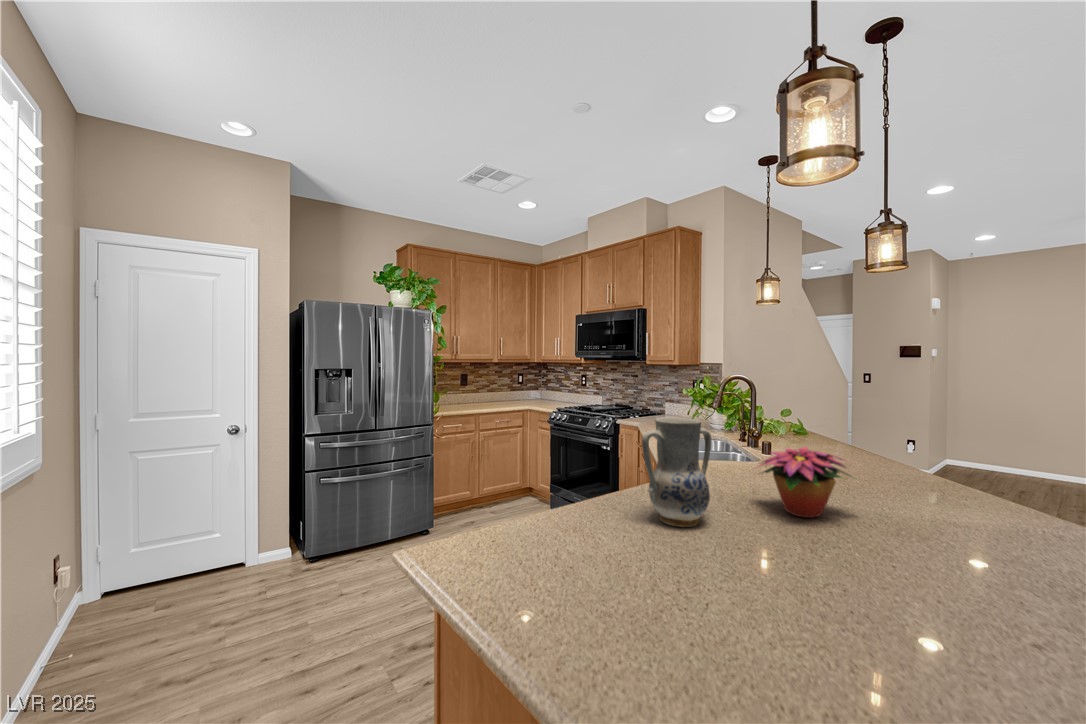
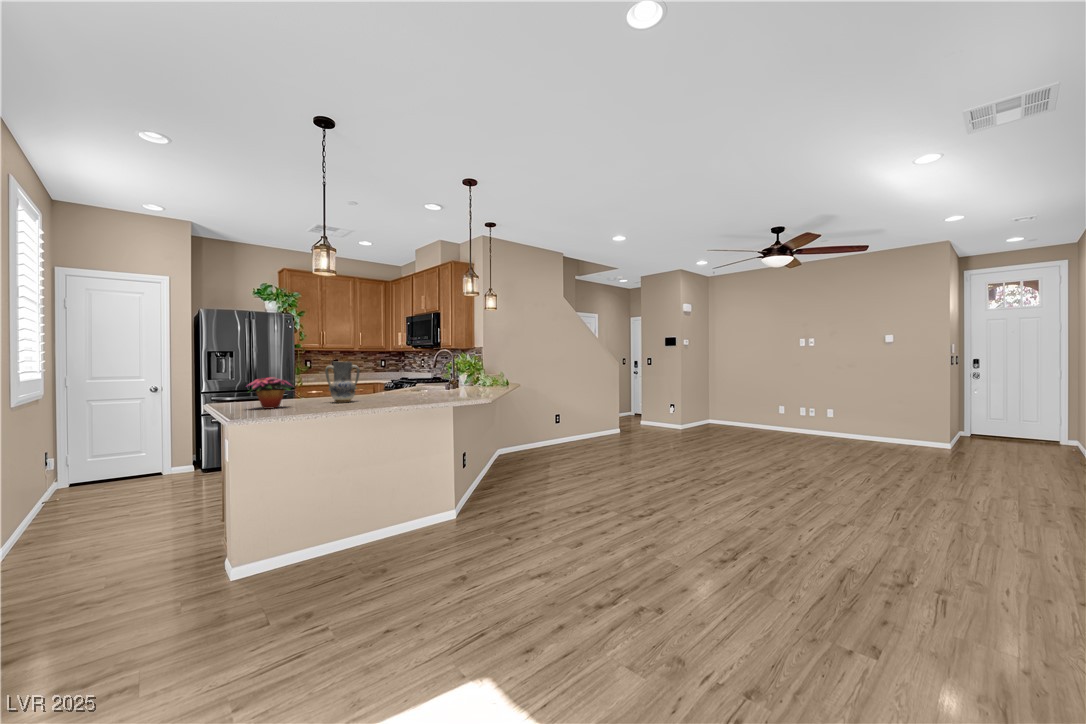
flower arrangement: present [758,447,848,518] -> present [249,377,289,409]

